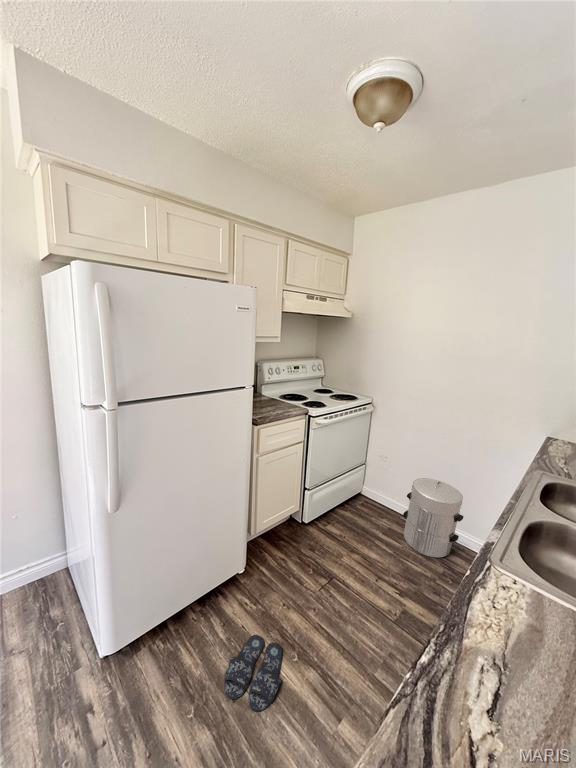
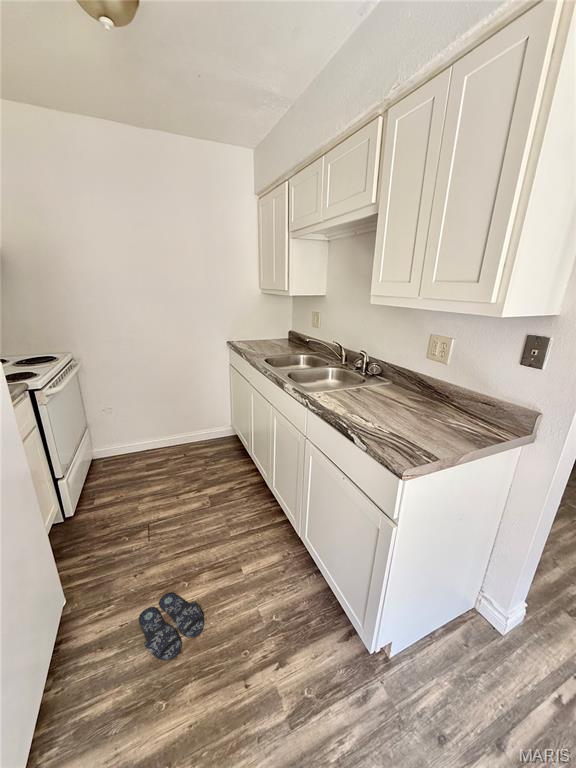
waste bin: present [403,478,464,558] -> none [152,400,201,464]

